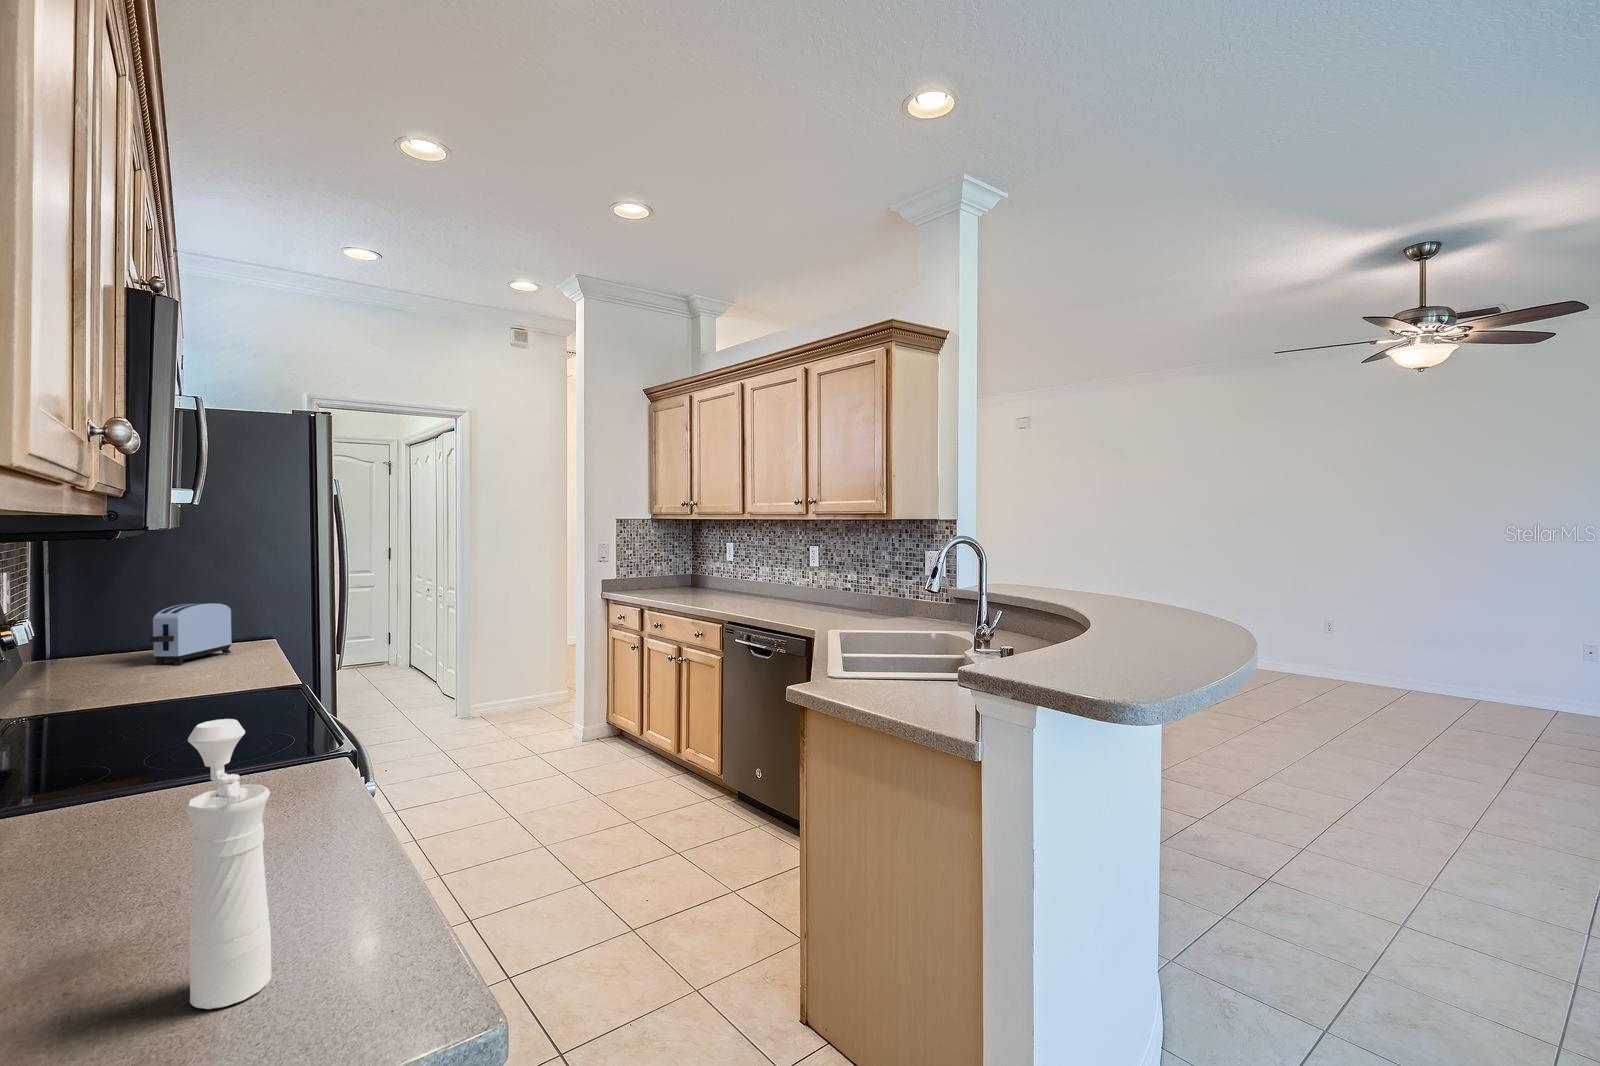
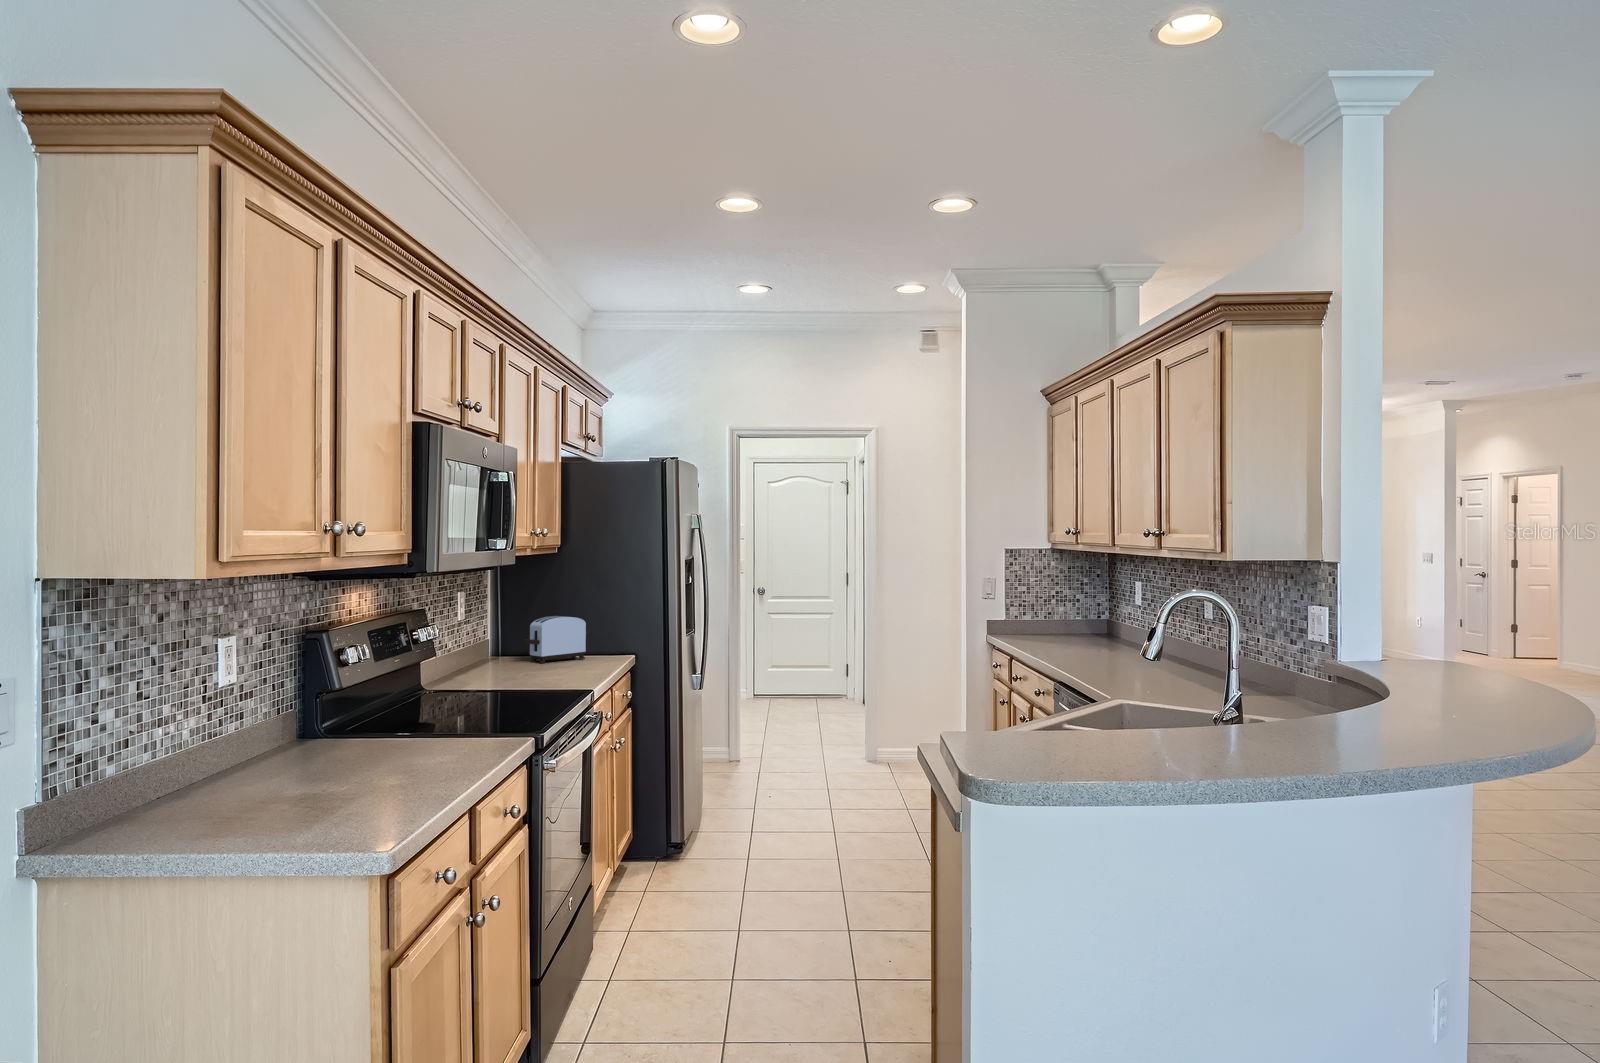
pepper mill: present [186,719,271,1009] -> none [254,674,317,812]

